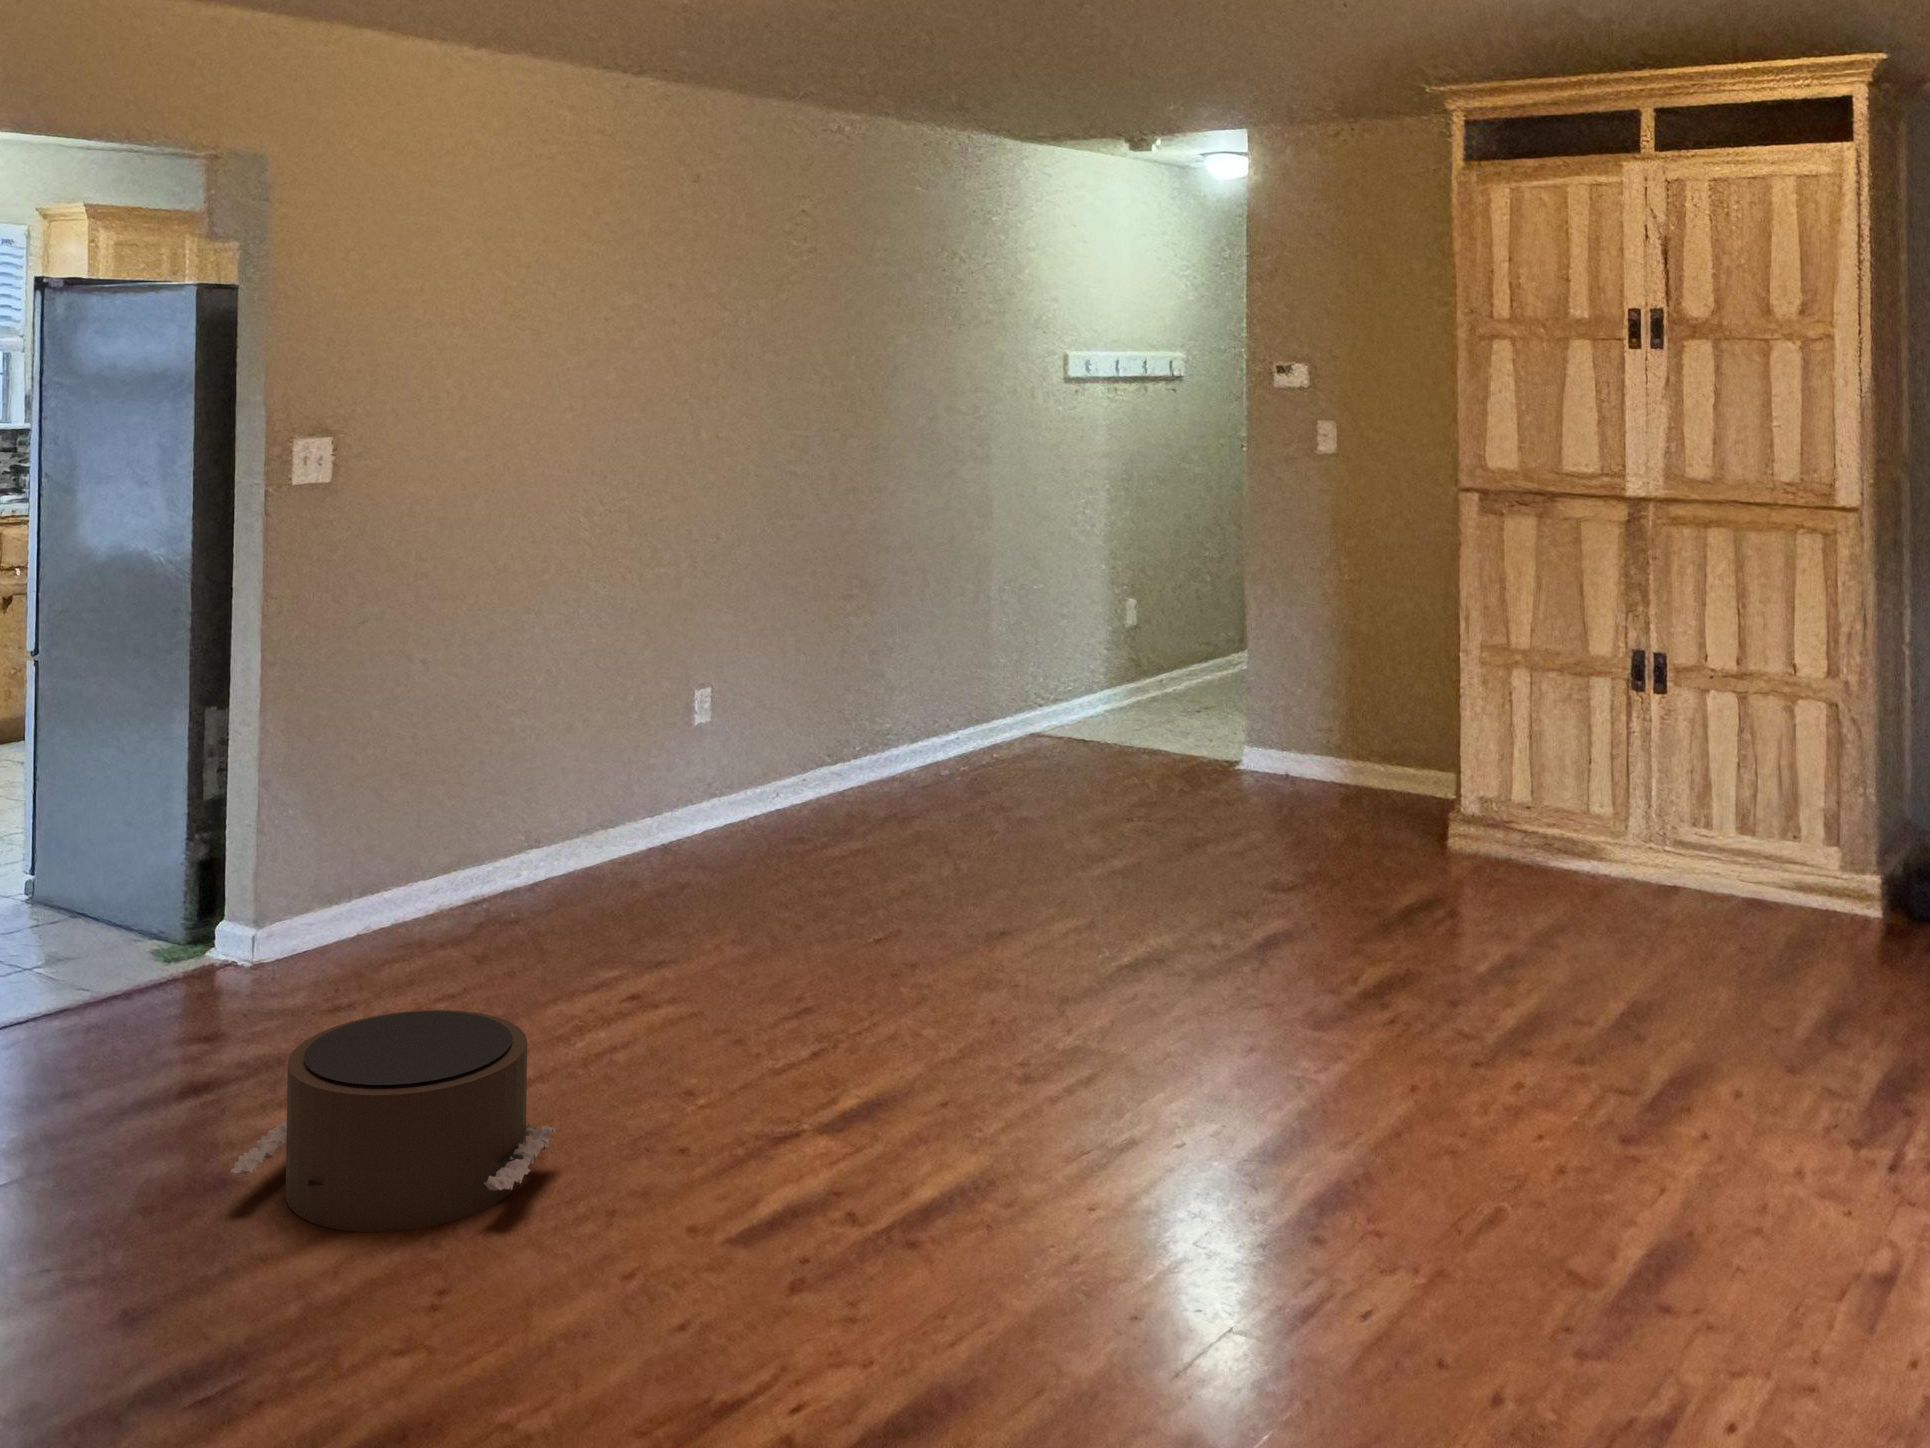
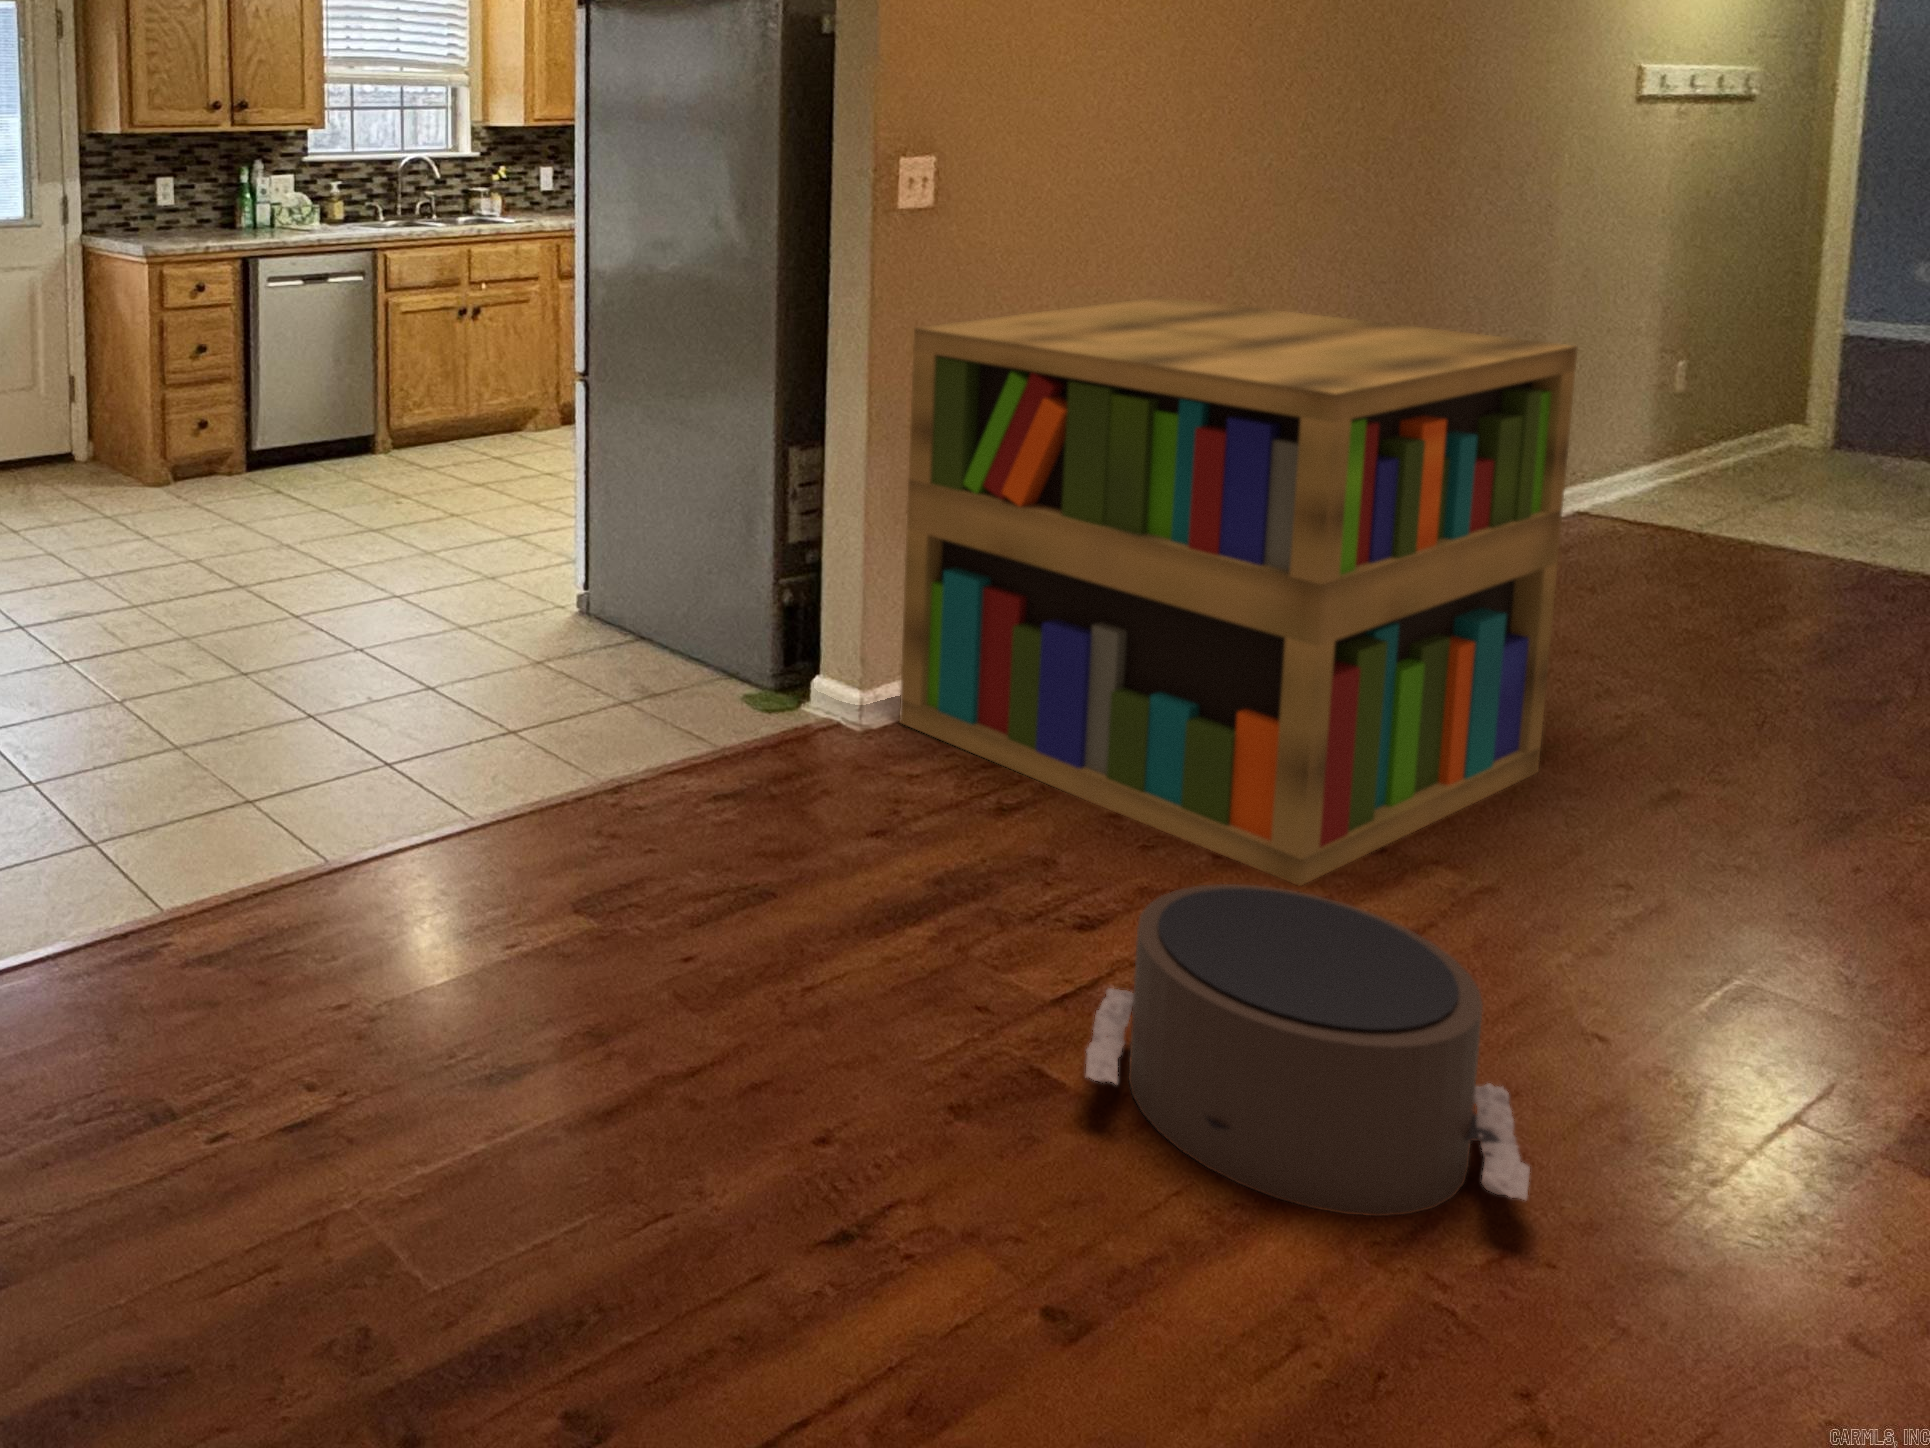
bookshelf: none [290,554,818,1037] -> present [900,297,1578,886]

